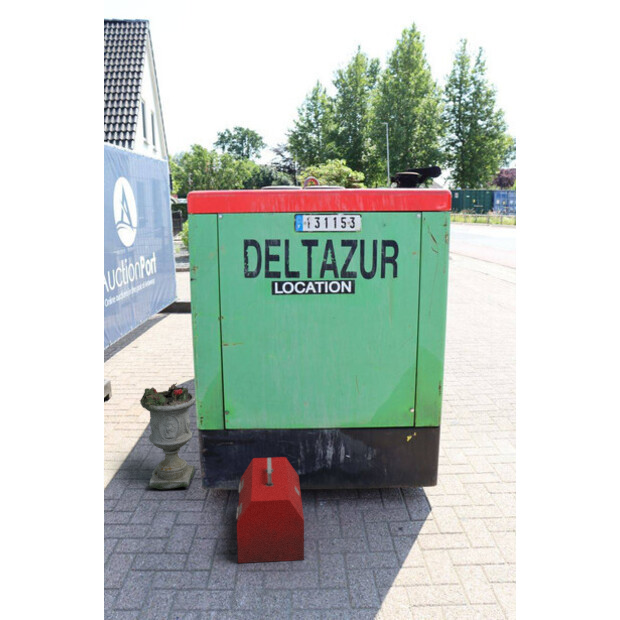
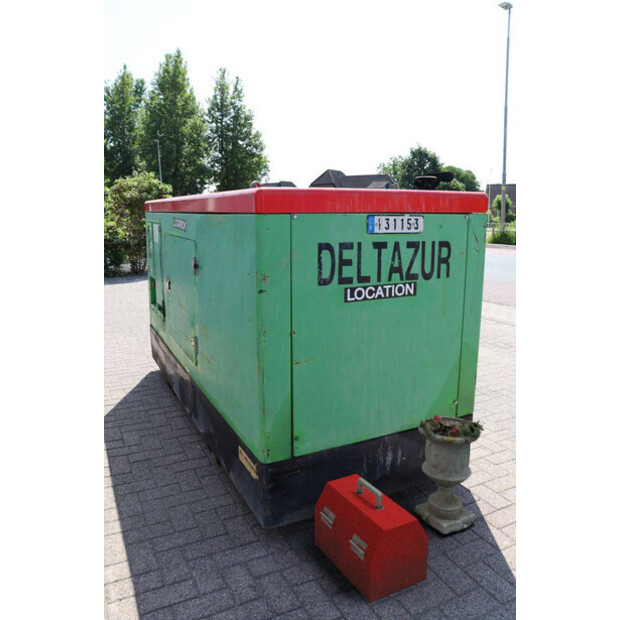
planter: present [140,383,195,489] -> present [414,415,484,534]

